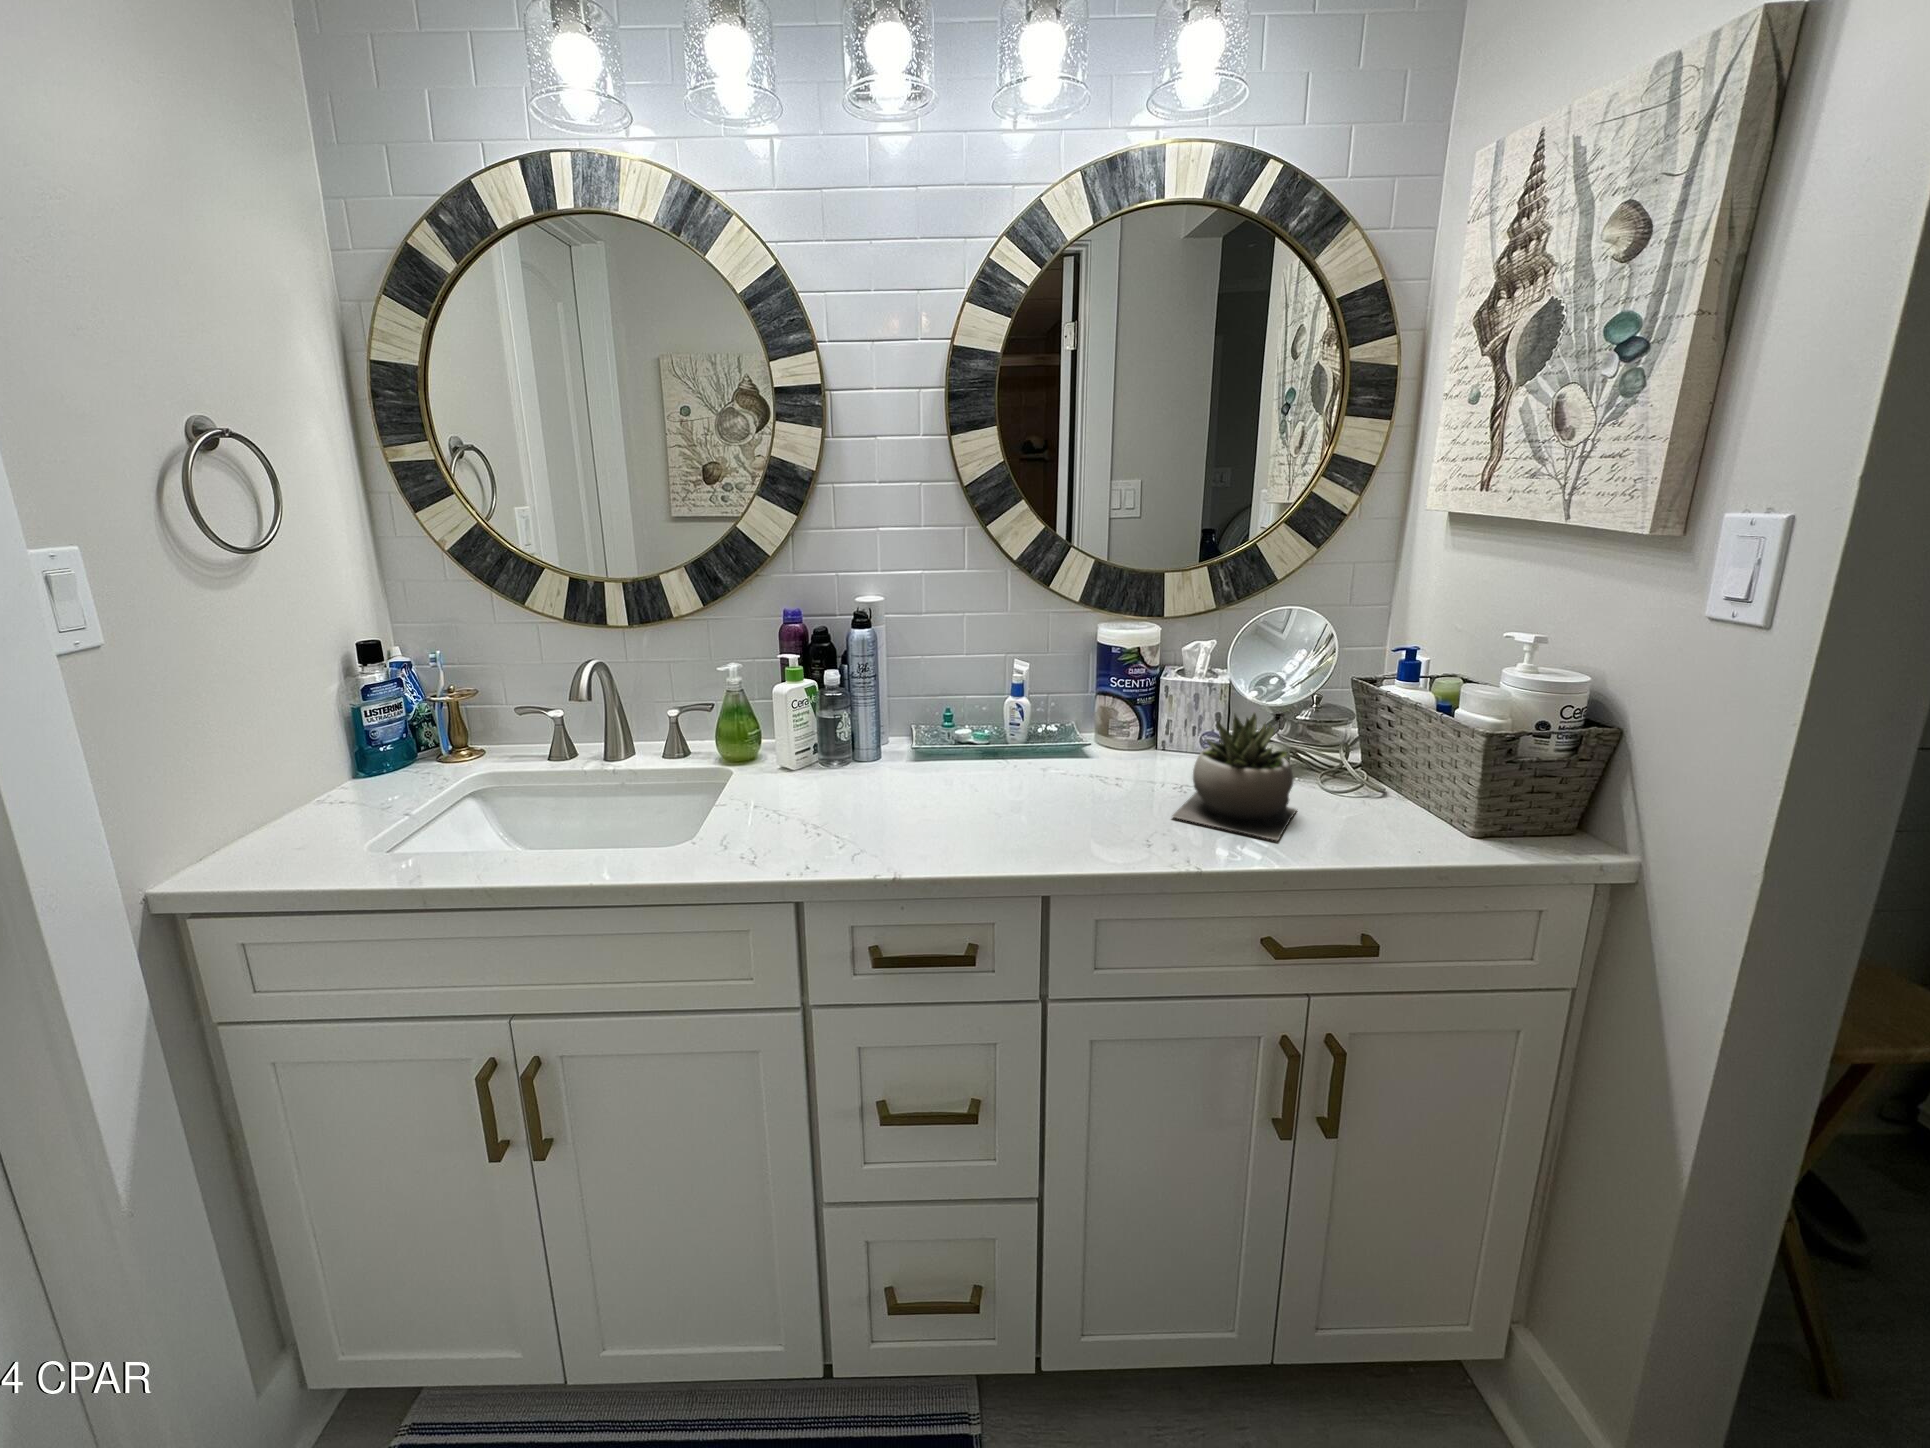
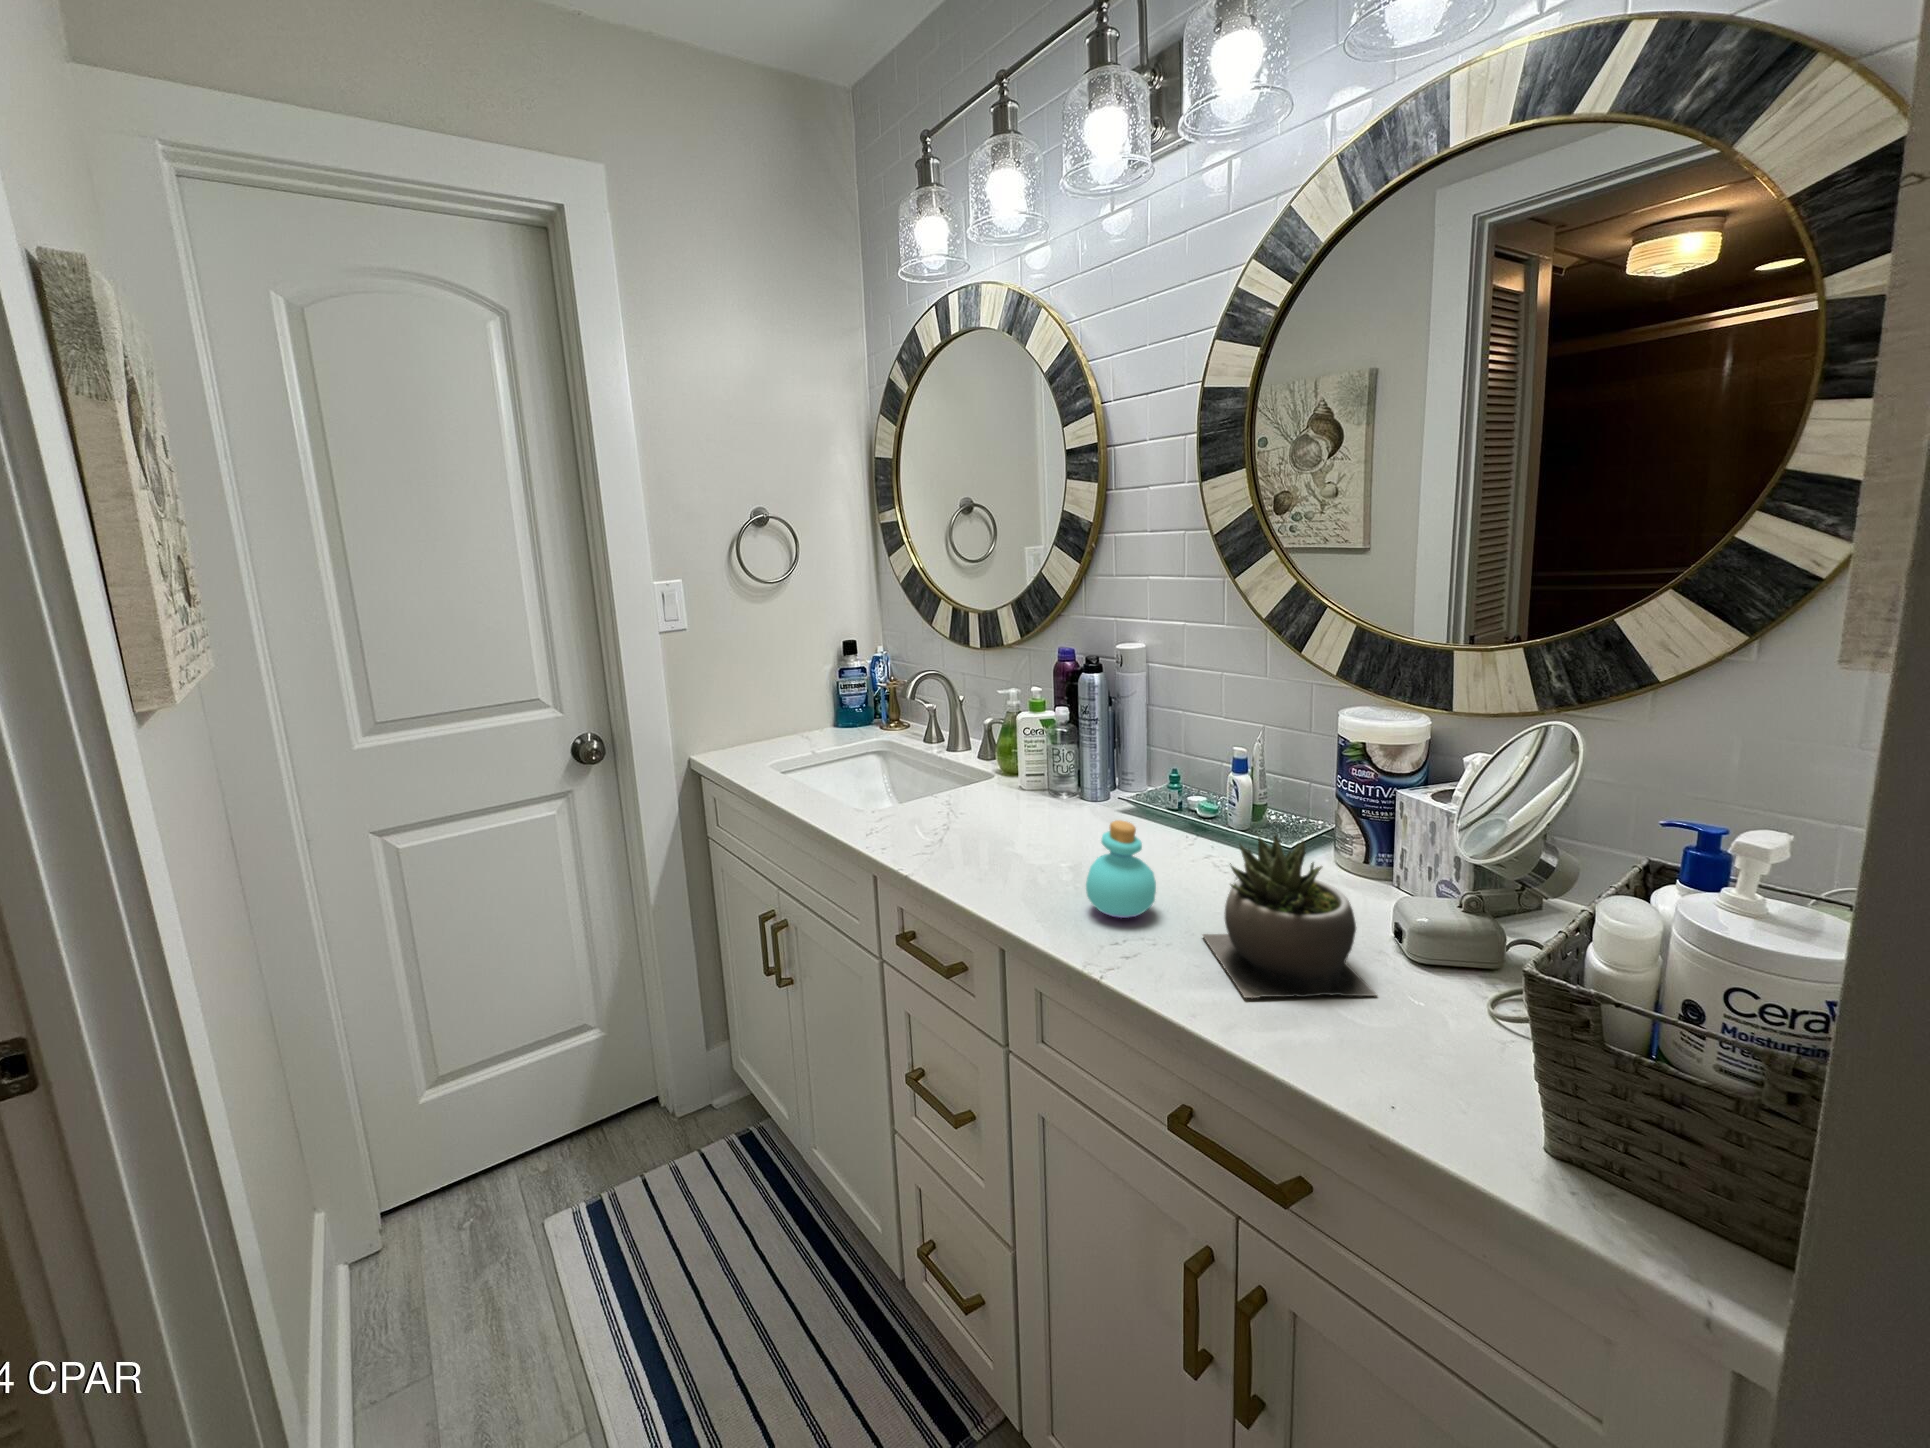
perfume bottle: none [1069,741,1136,831] -> present [1086,820,1156,918]

